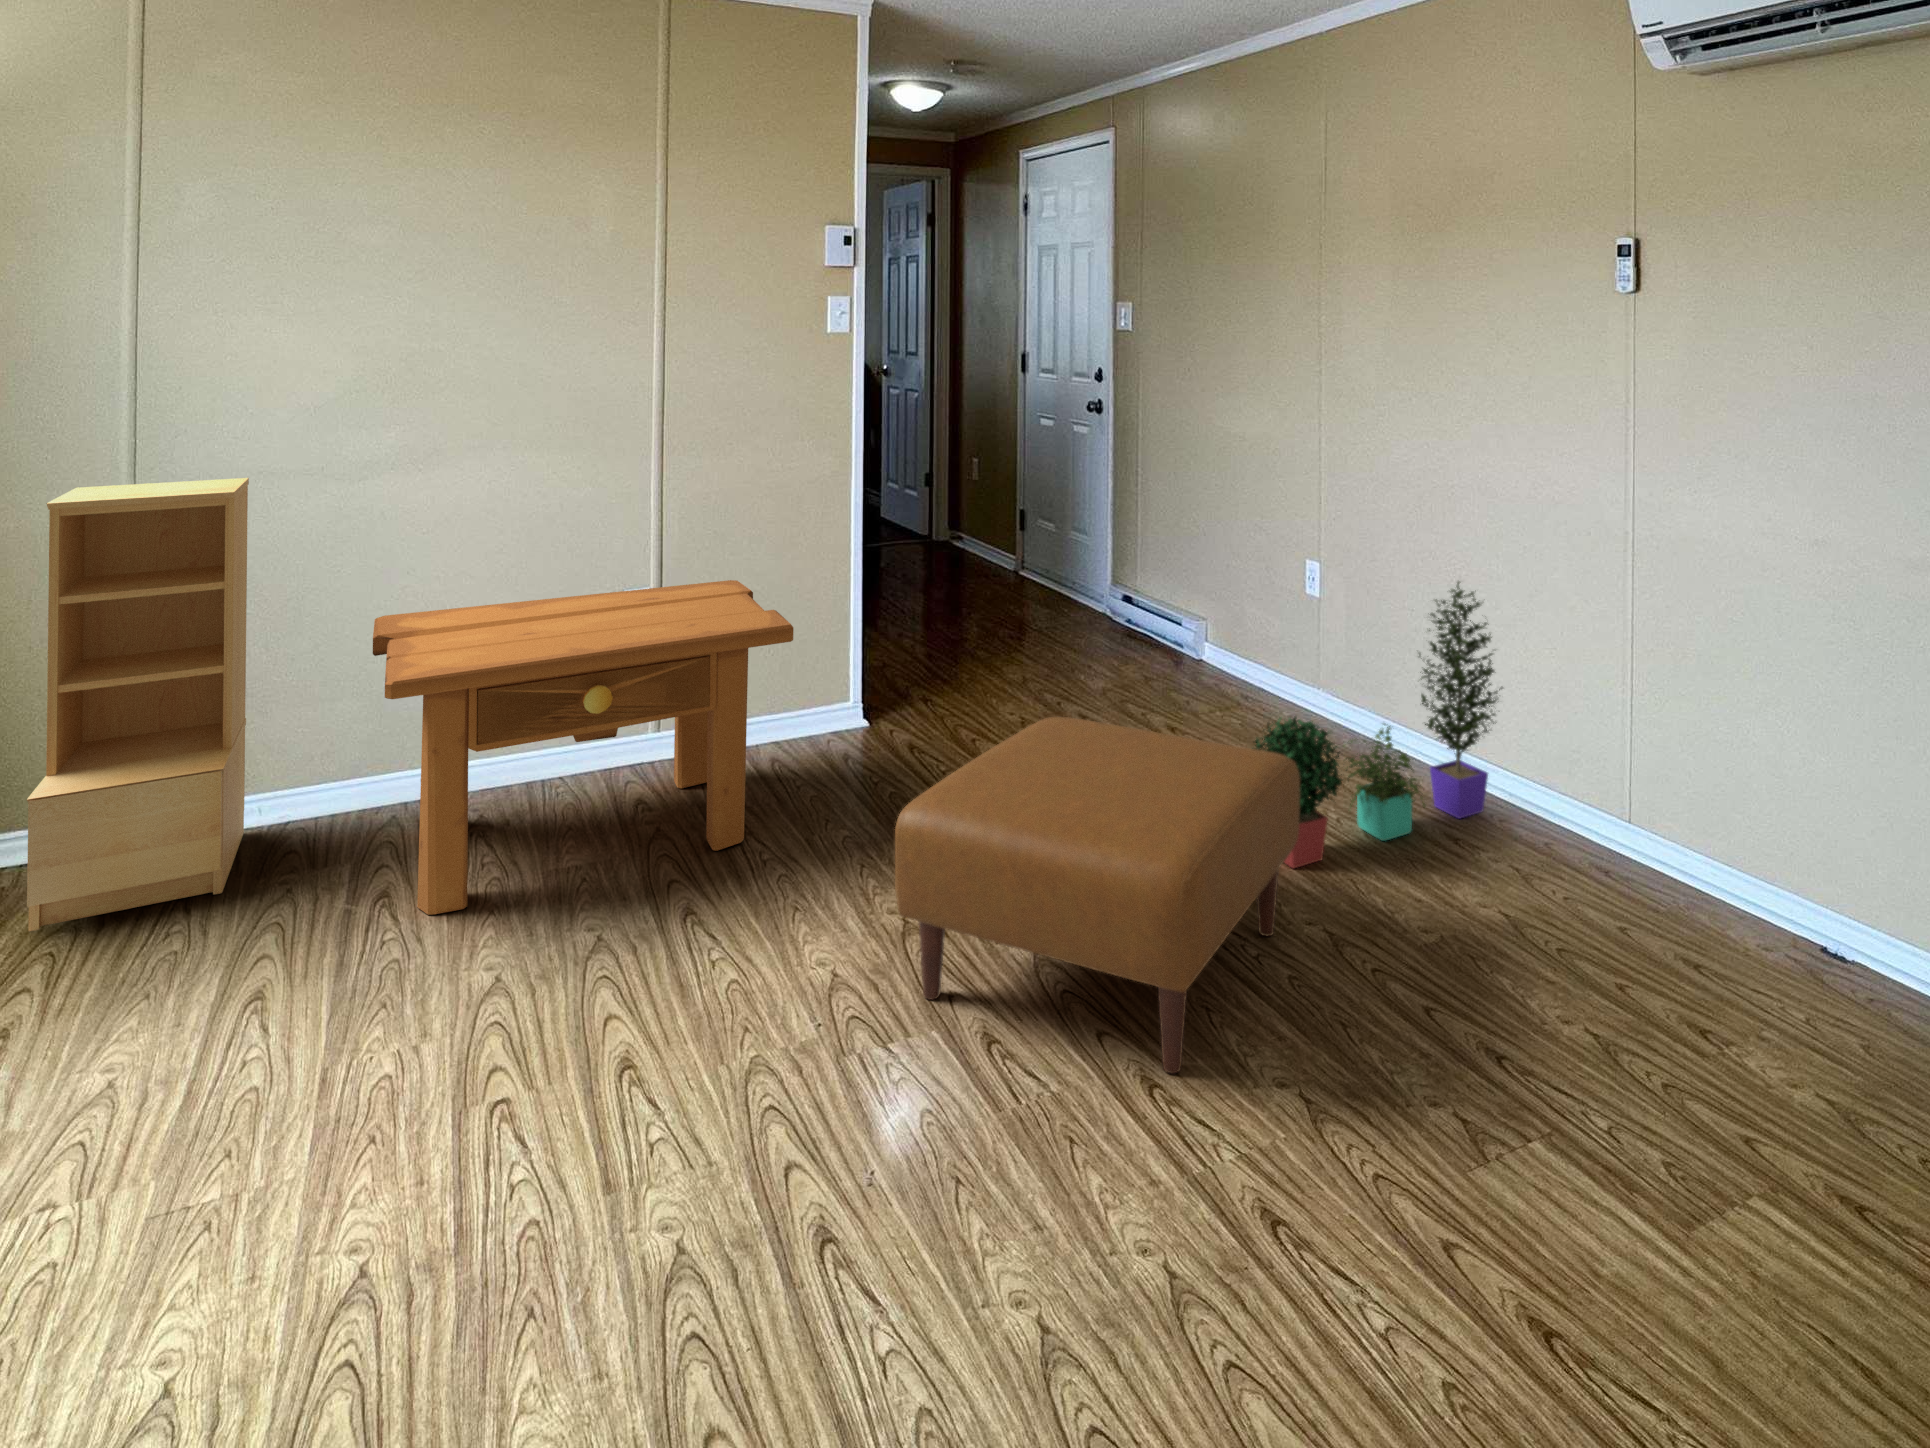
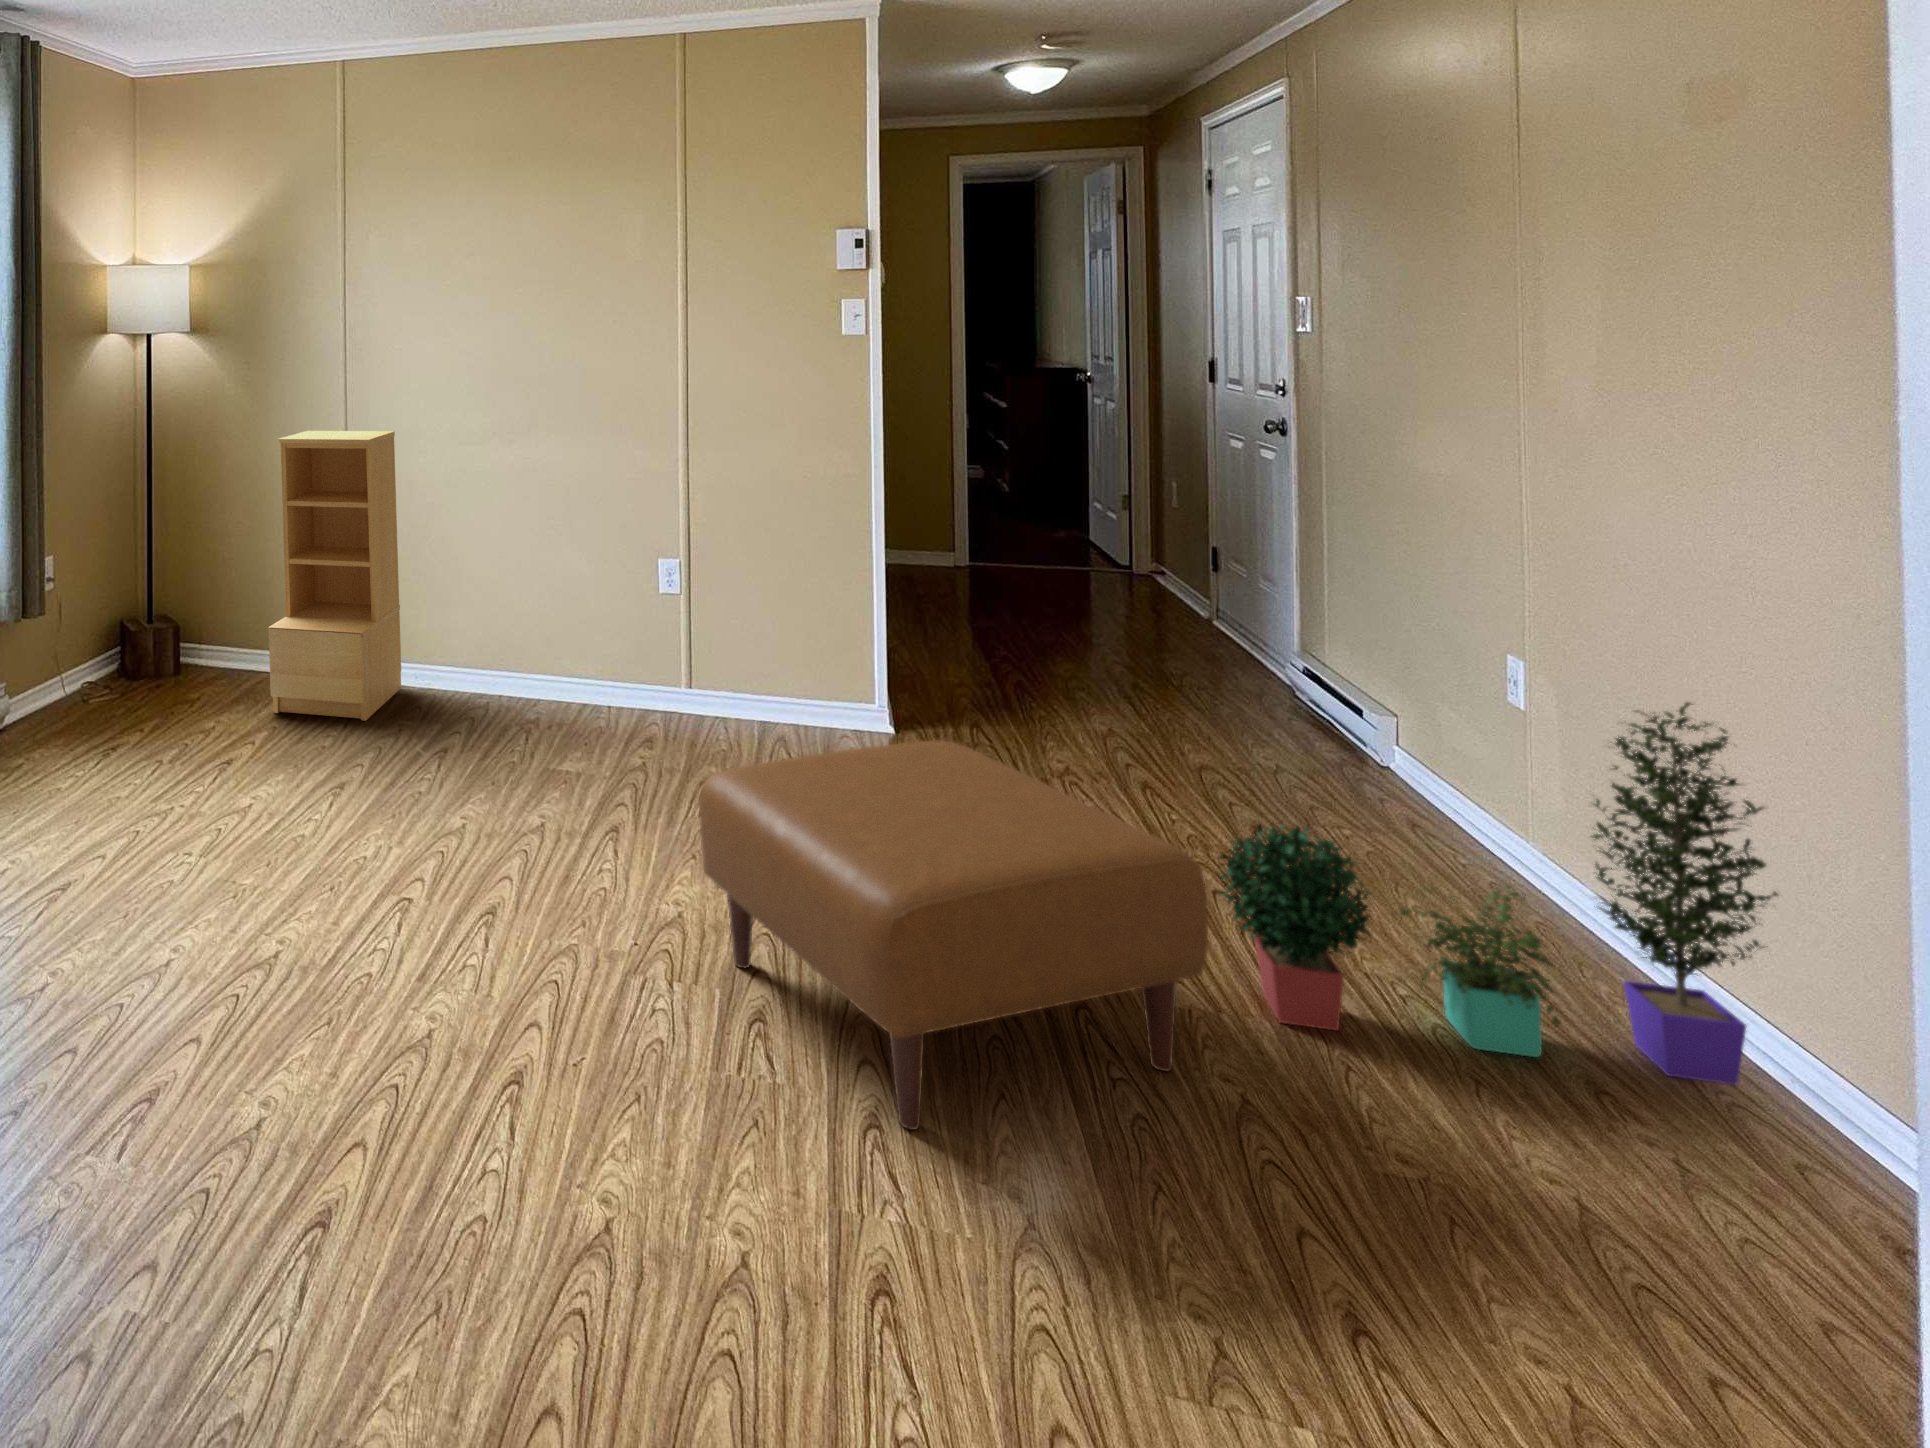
side table: present [373,580,793,915] -> none [419,543,740,792]

